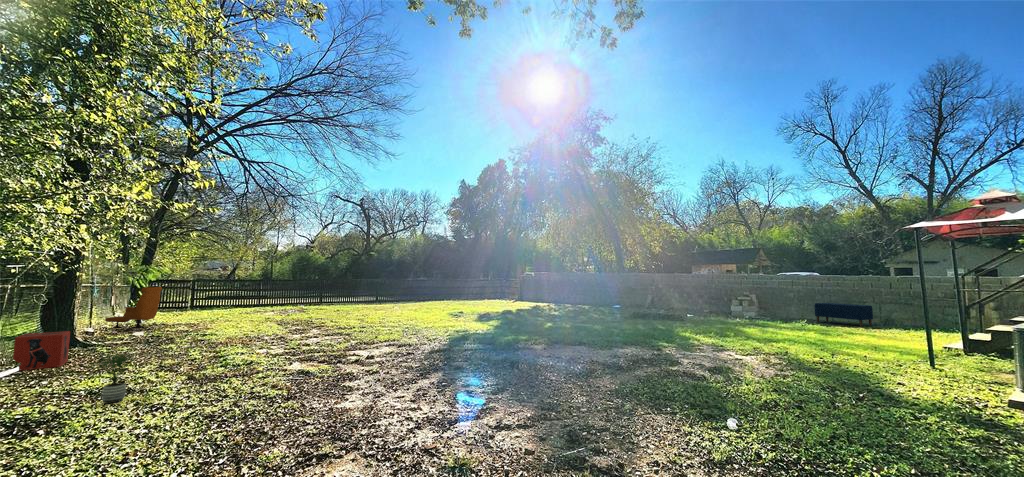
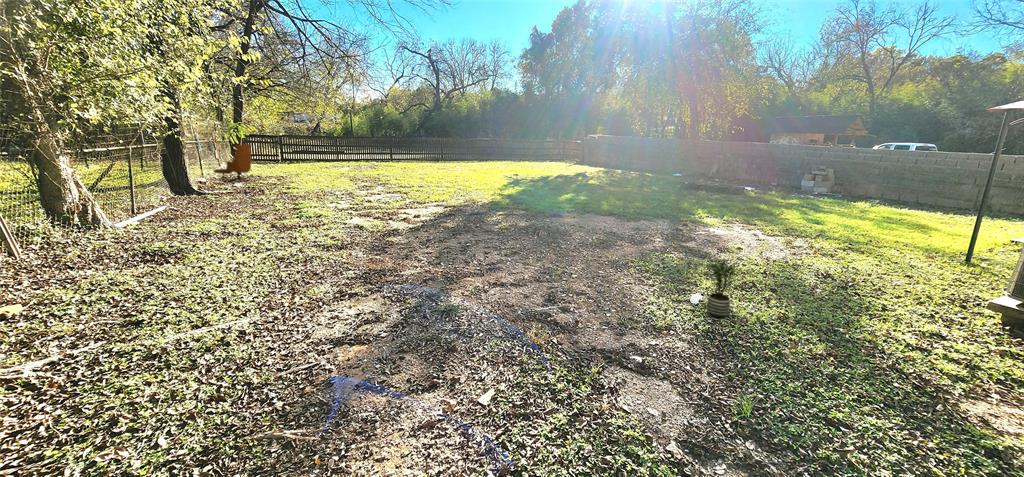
bench: present [815,303,873,327] -> none [907,182,983,211]
storage box: present [13,331,70,371] -> none [147,183,189,213]
potted plant: present [91,352,134,404] -> present [706,260,742,318]

